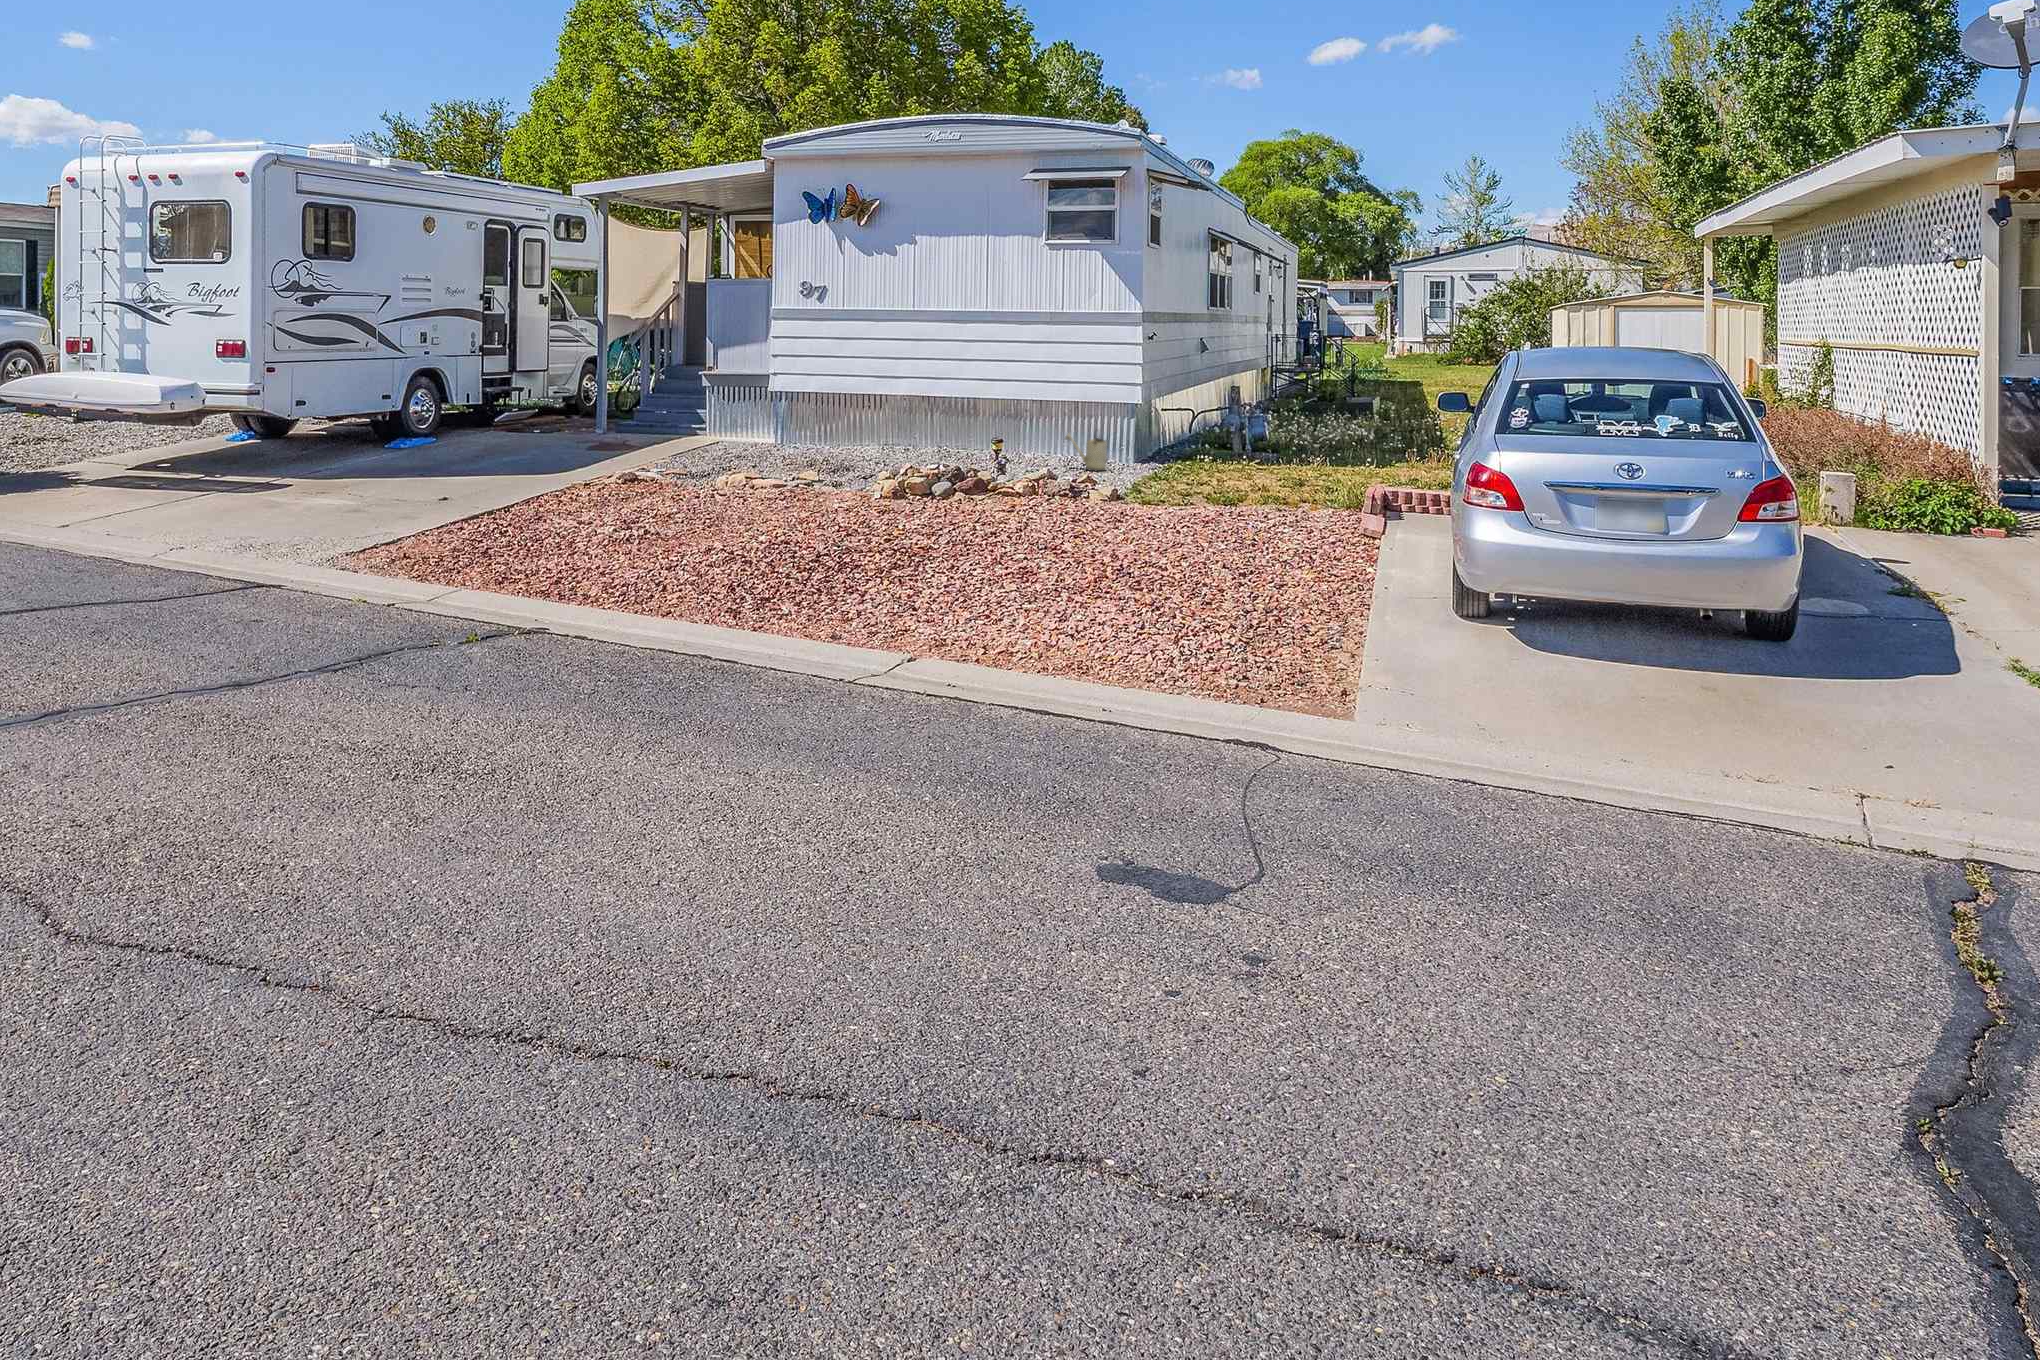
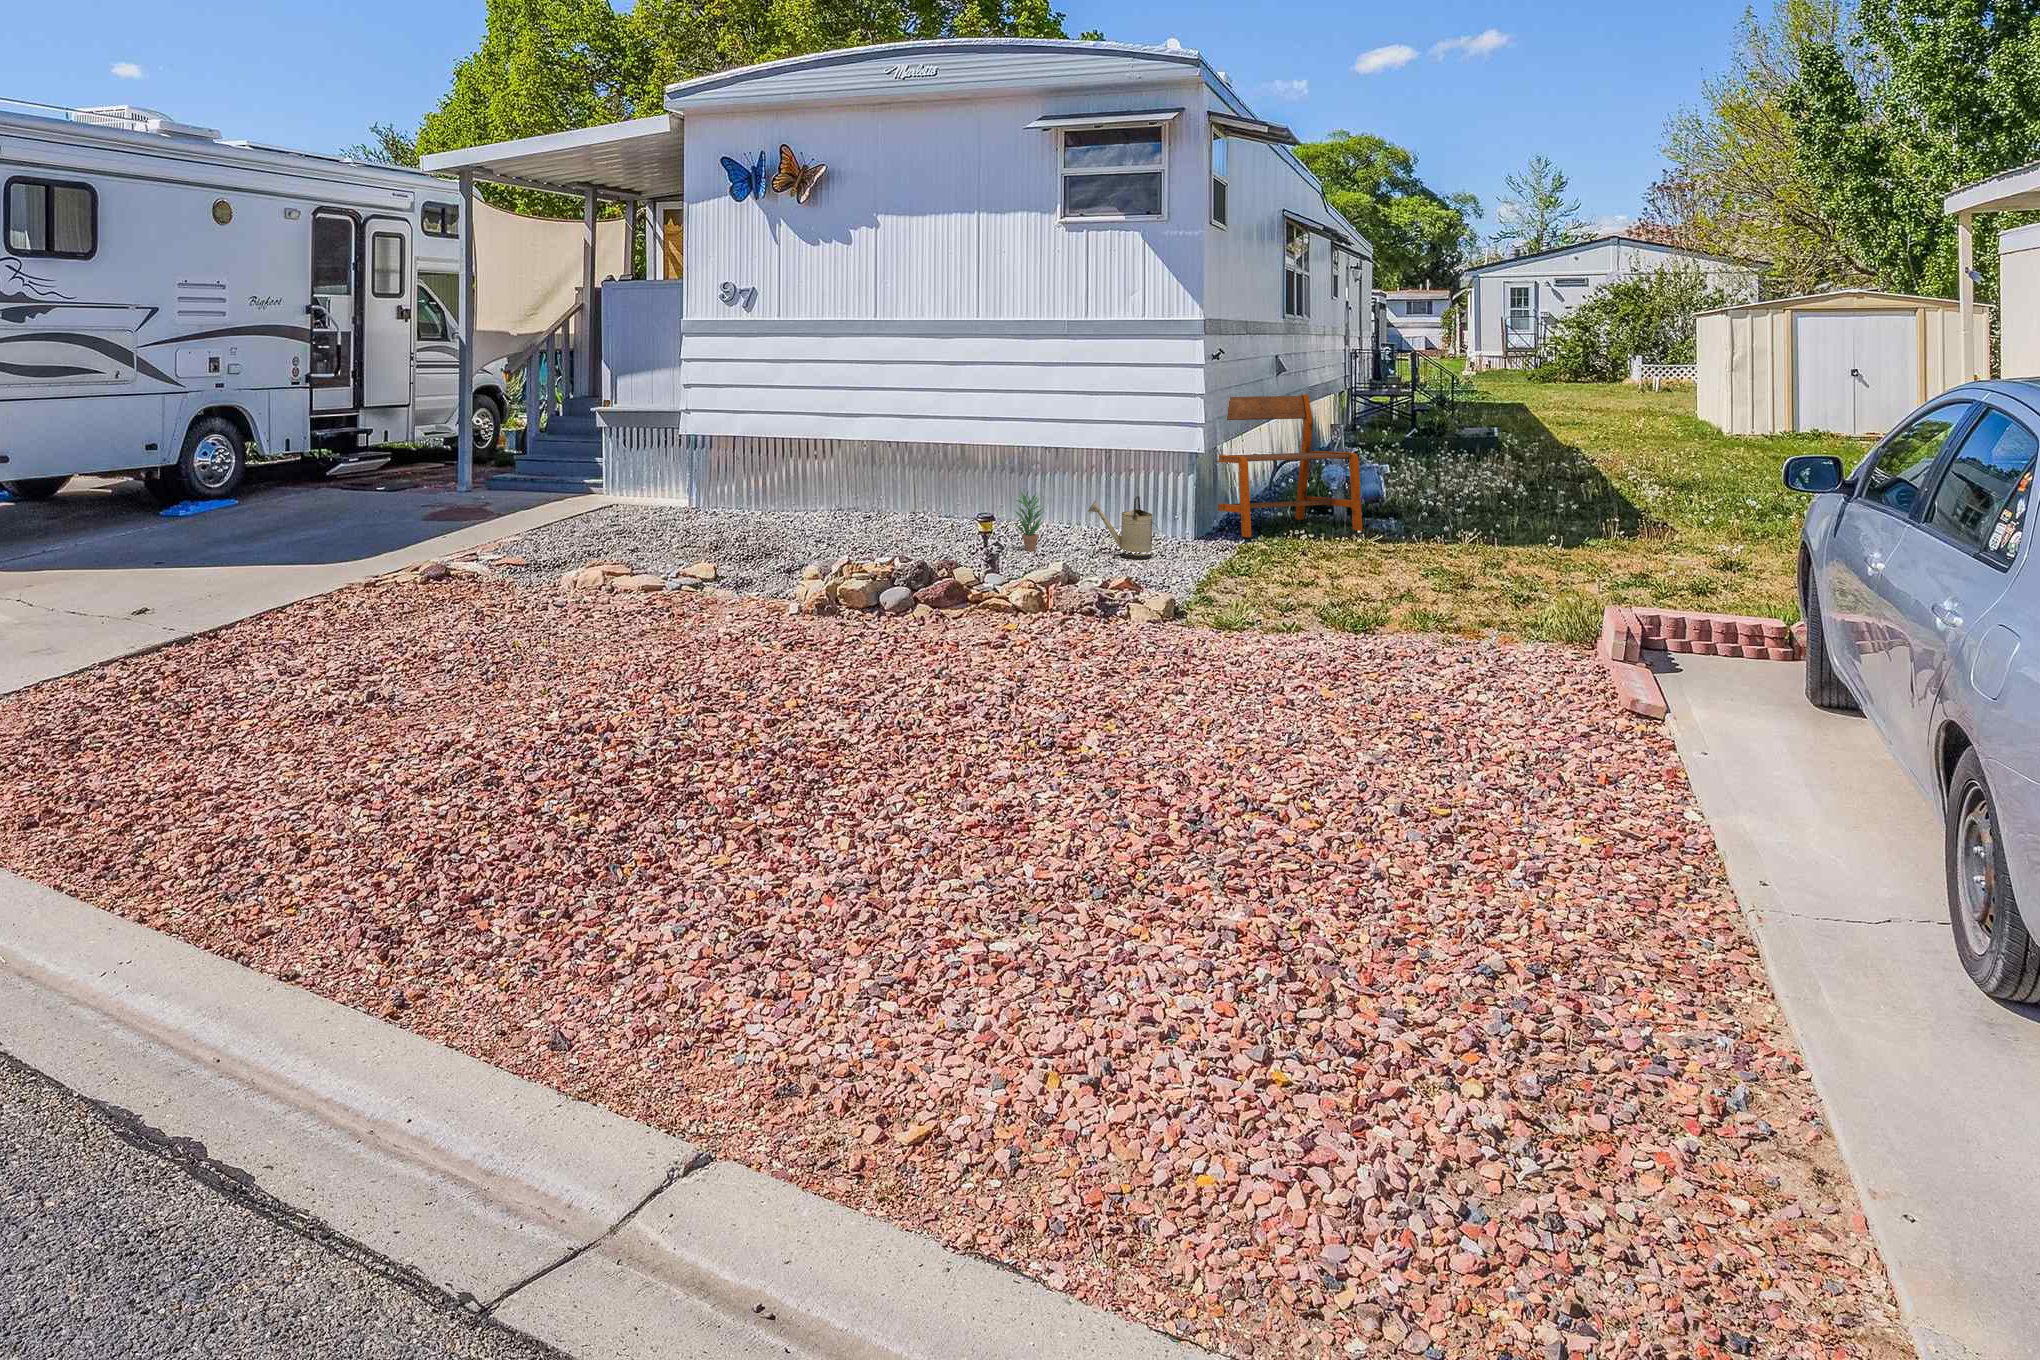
bench: none [1143,362,1258,460] -> present [1218,394,1362,537]
potted plant: none [1013,425,1035,467] -> present [1015,491,1044,551]

